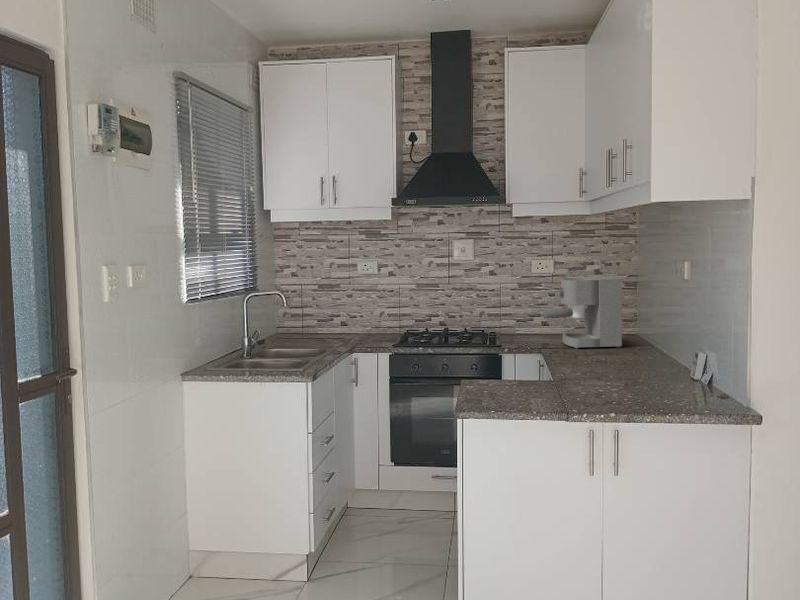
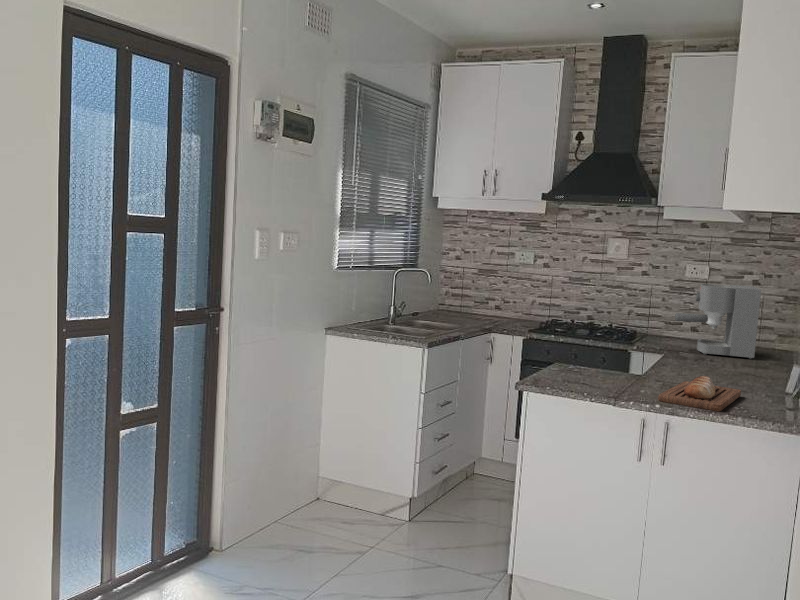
bread loaf: none [612,375,680,412] -> present [658,376,741,411]

